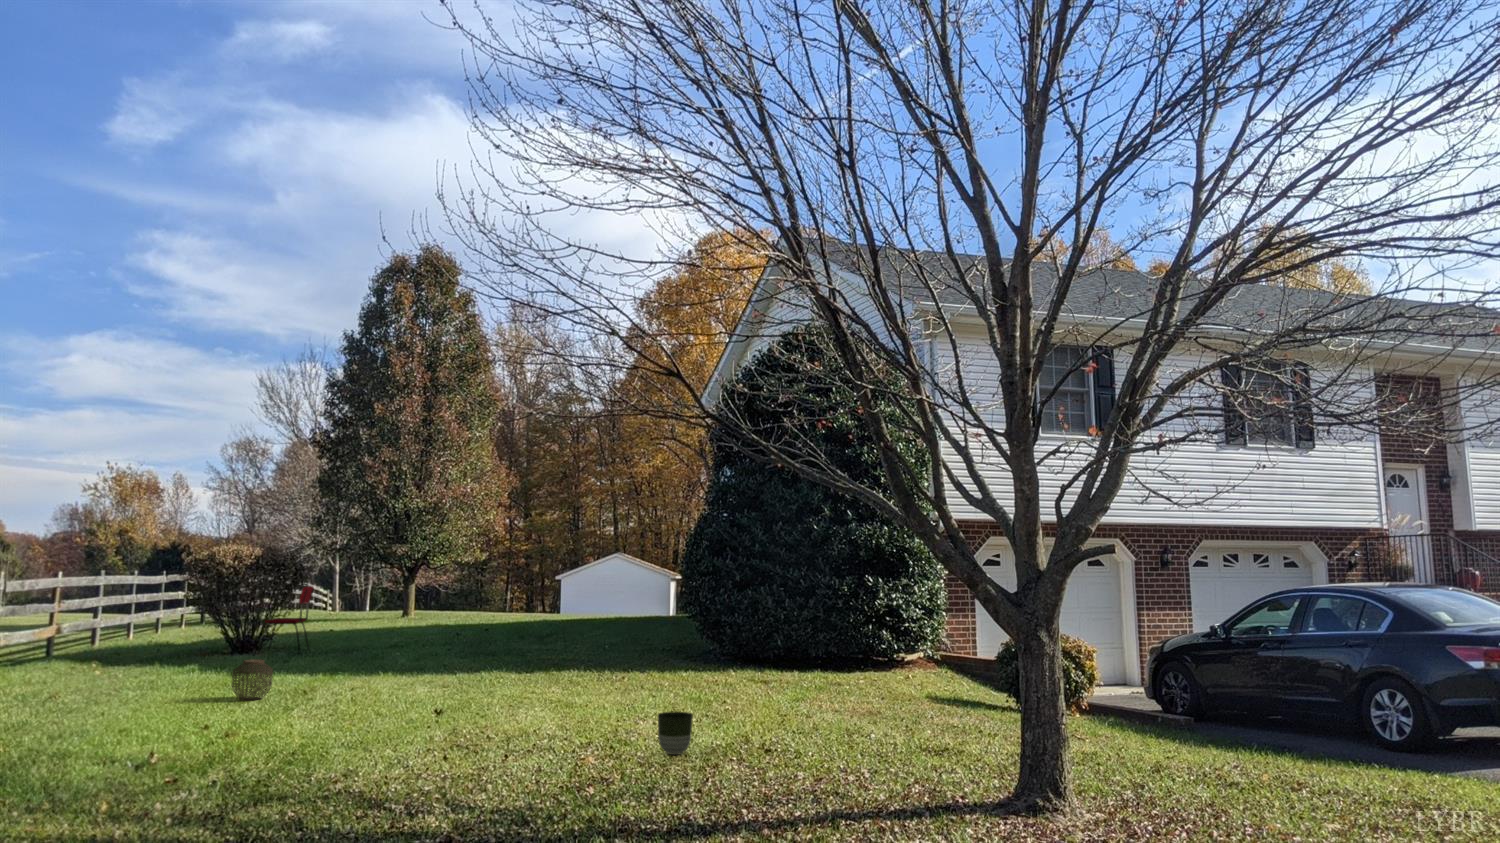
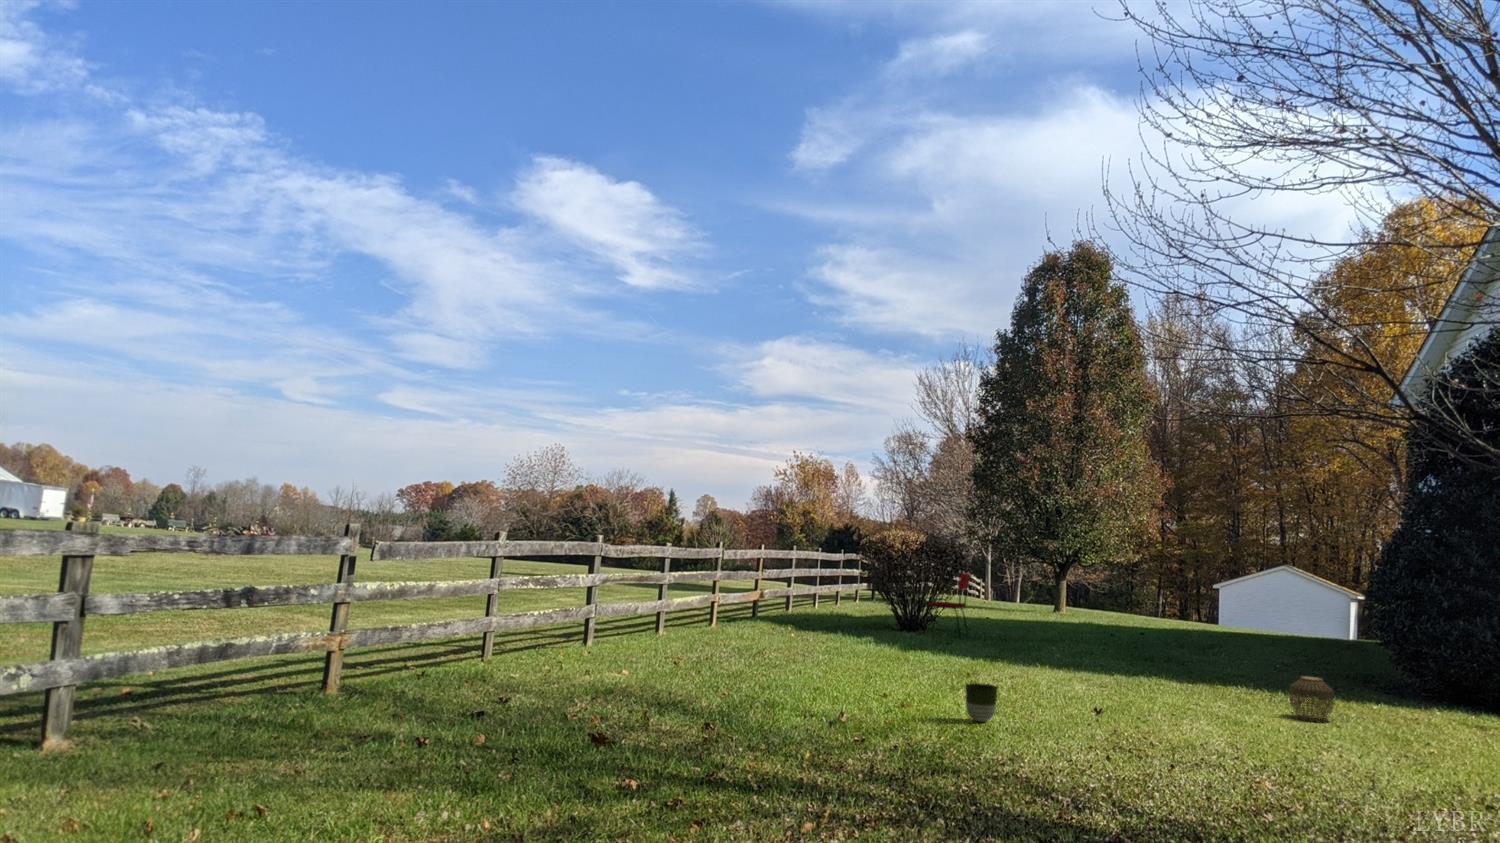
woven basket: present [232,659,273,701] -> present [1290,676,1334,721]
planter: present [658,711,693,755] -> present [965,683,998,722]

